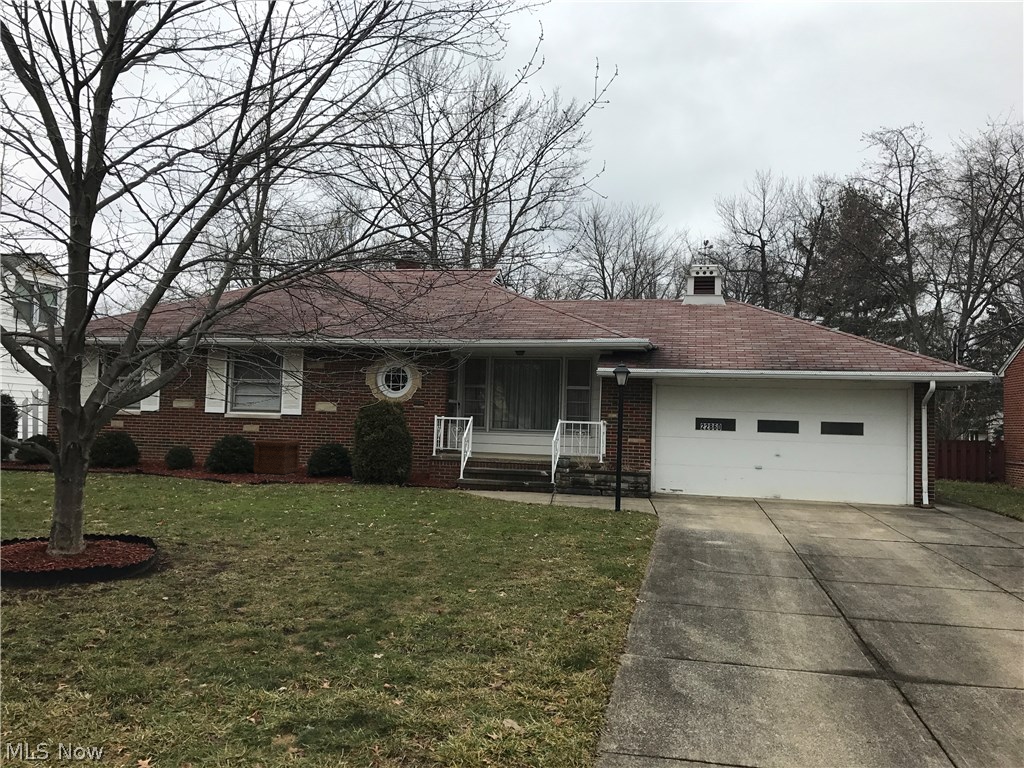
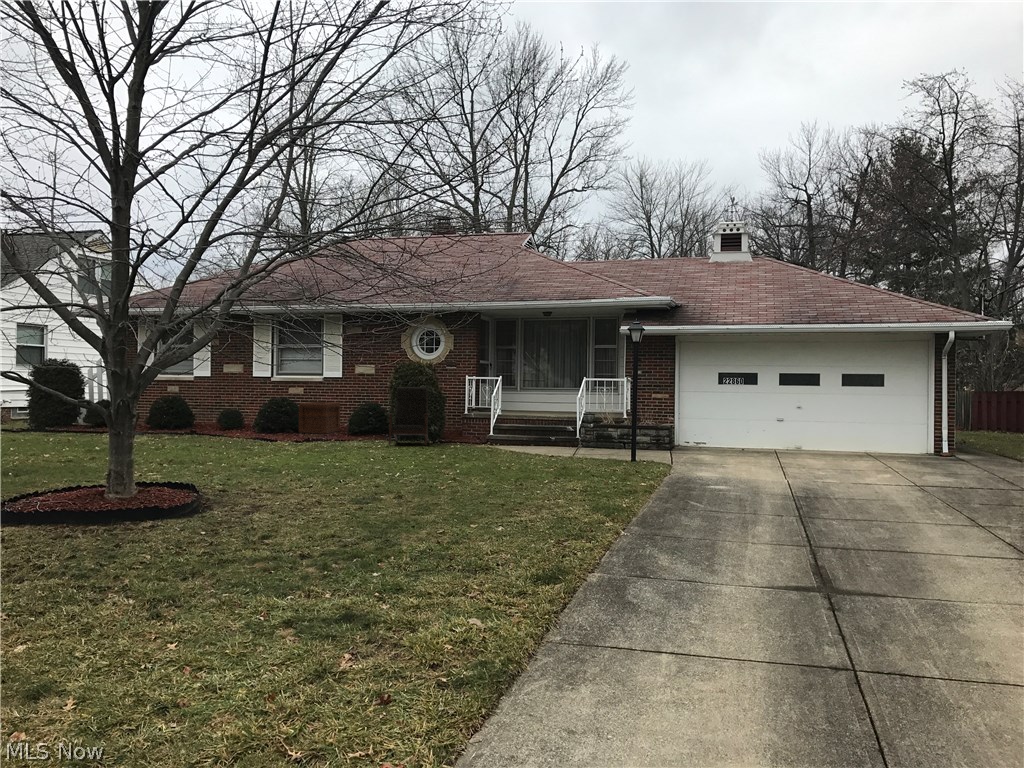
lounge chair: none [355,426,400,490] -> present [389,387,428,445]

